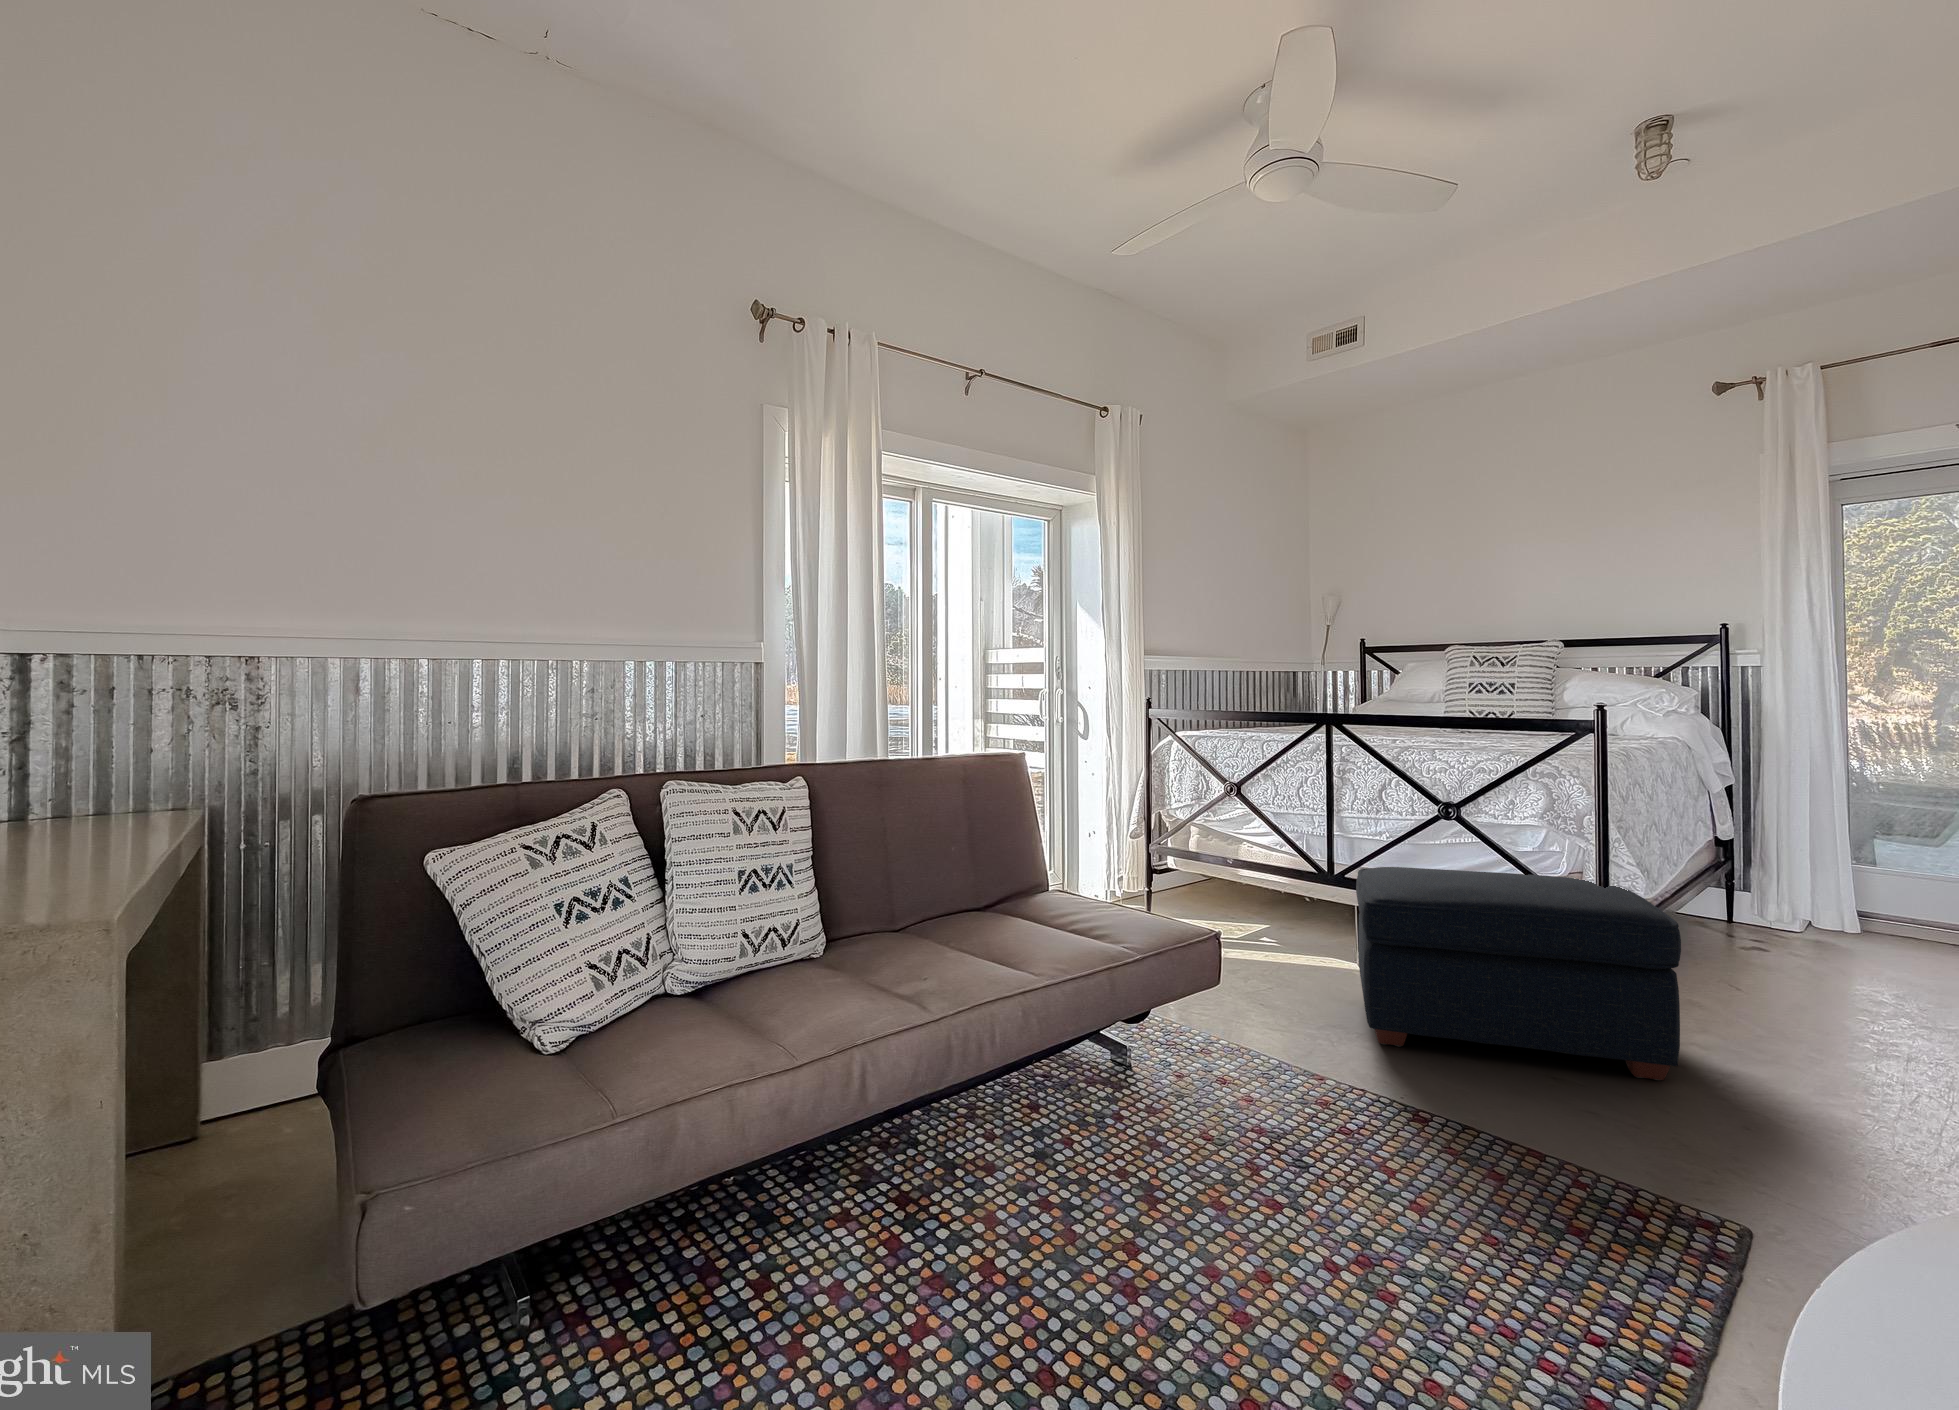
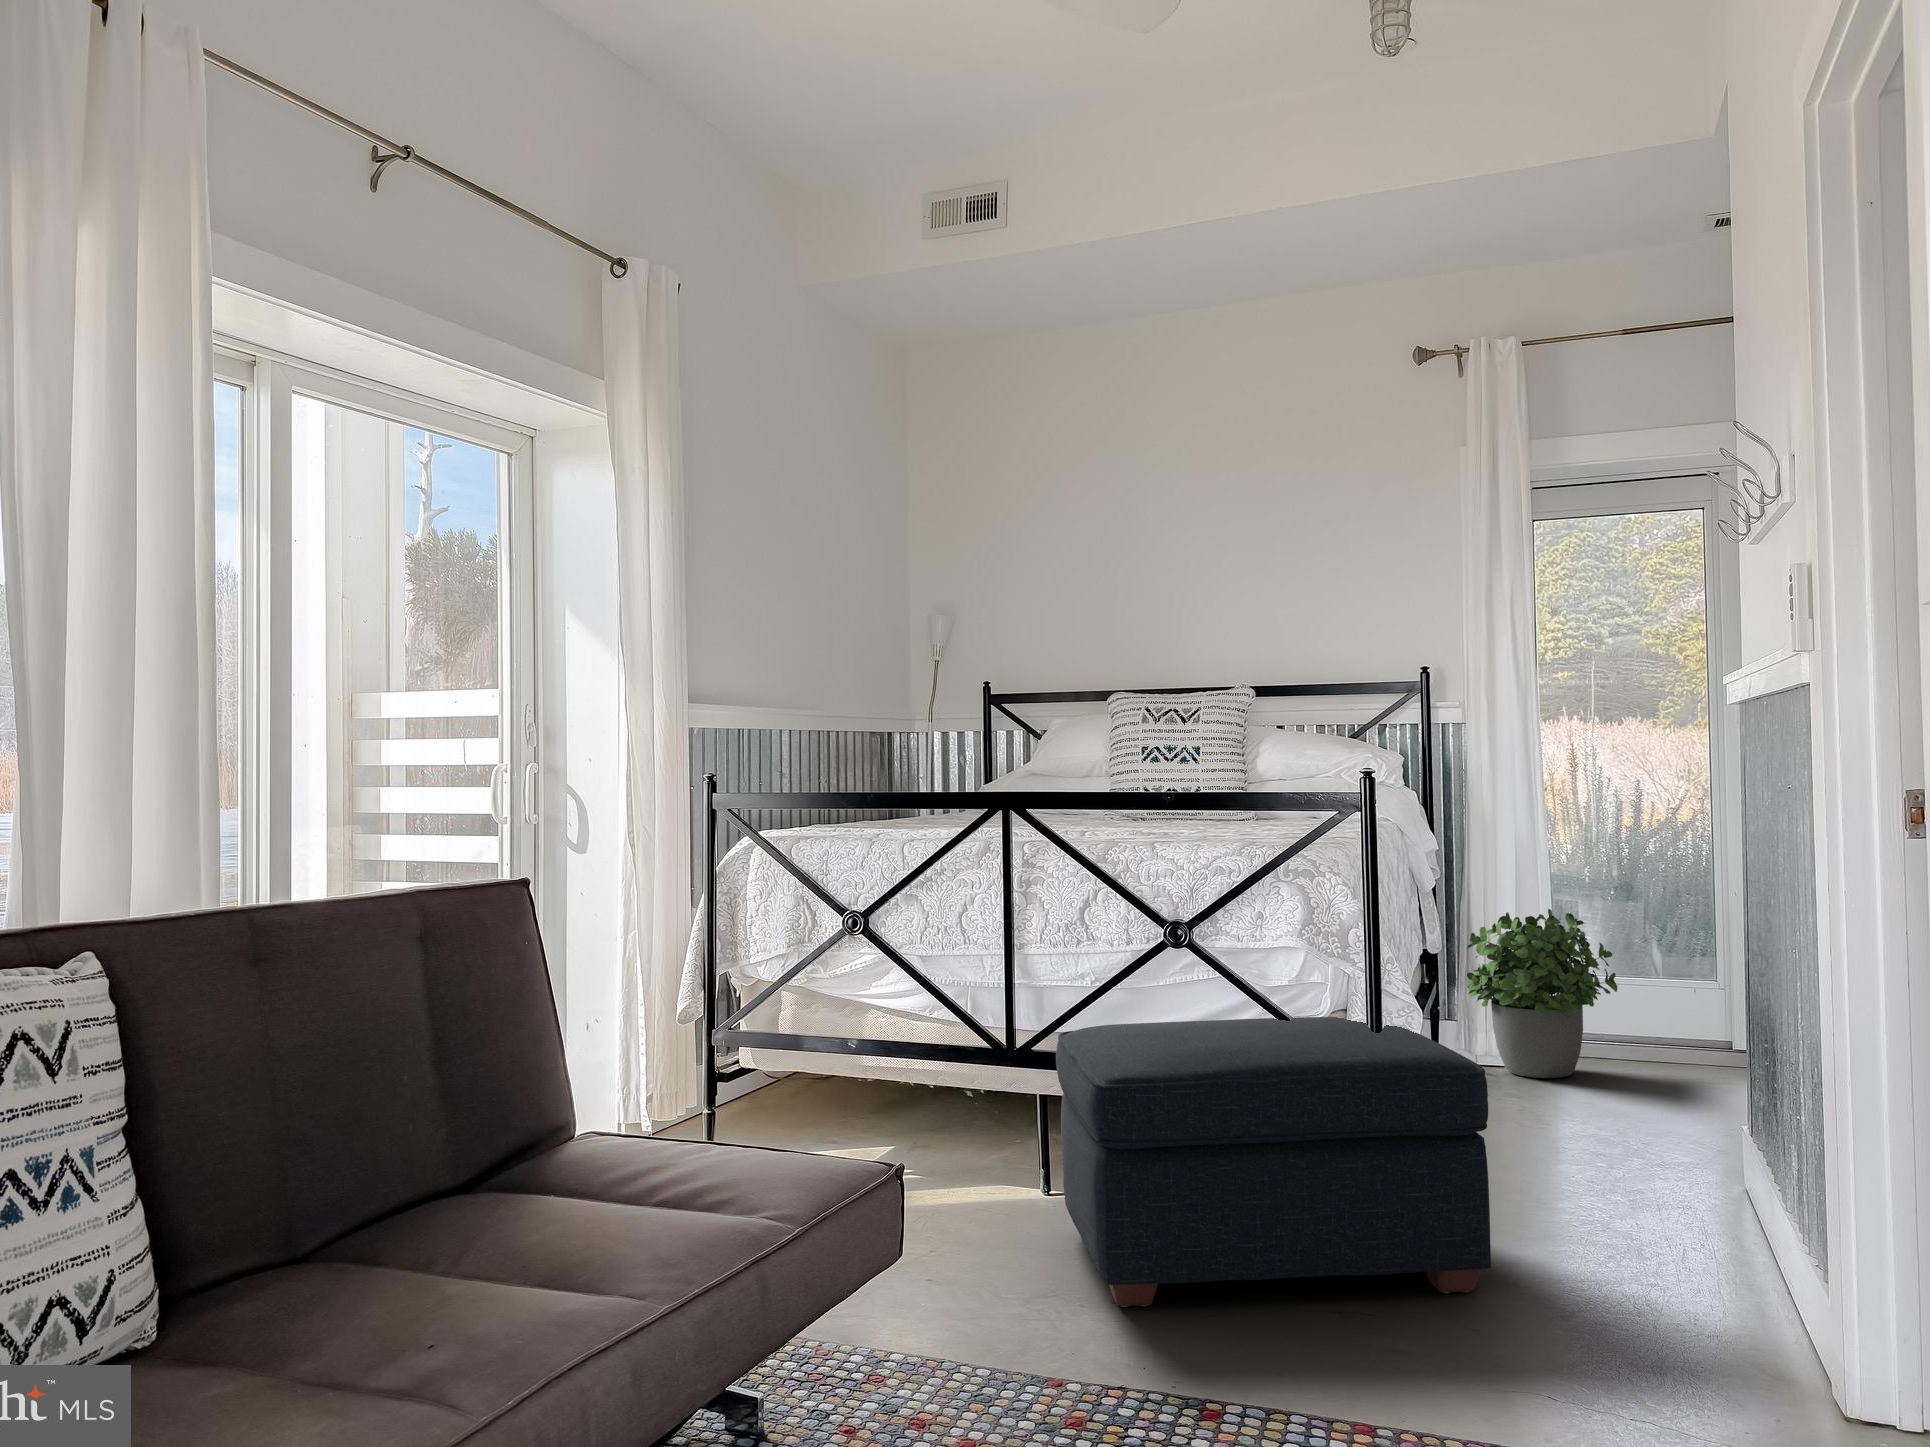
potted plant: none [1743,818,1896,950] -> present [1467,909,1617,1078]

